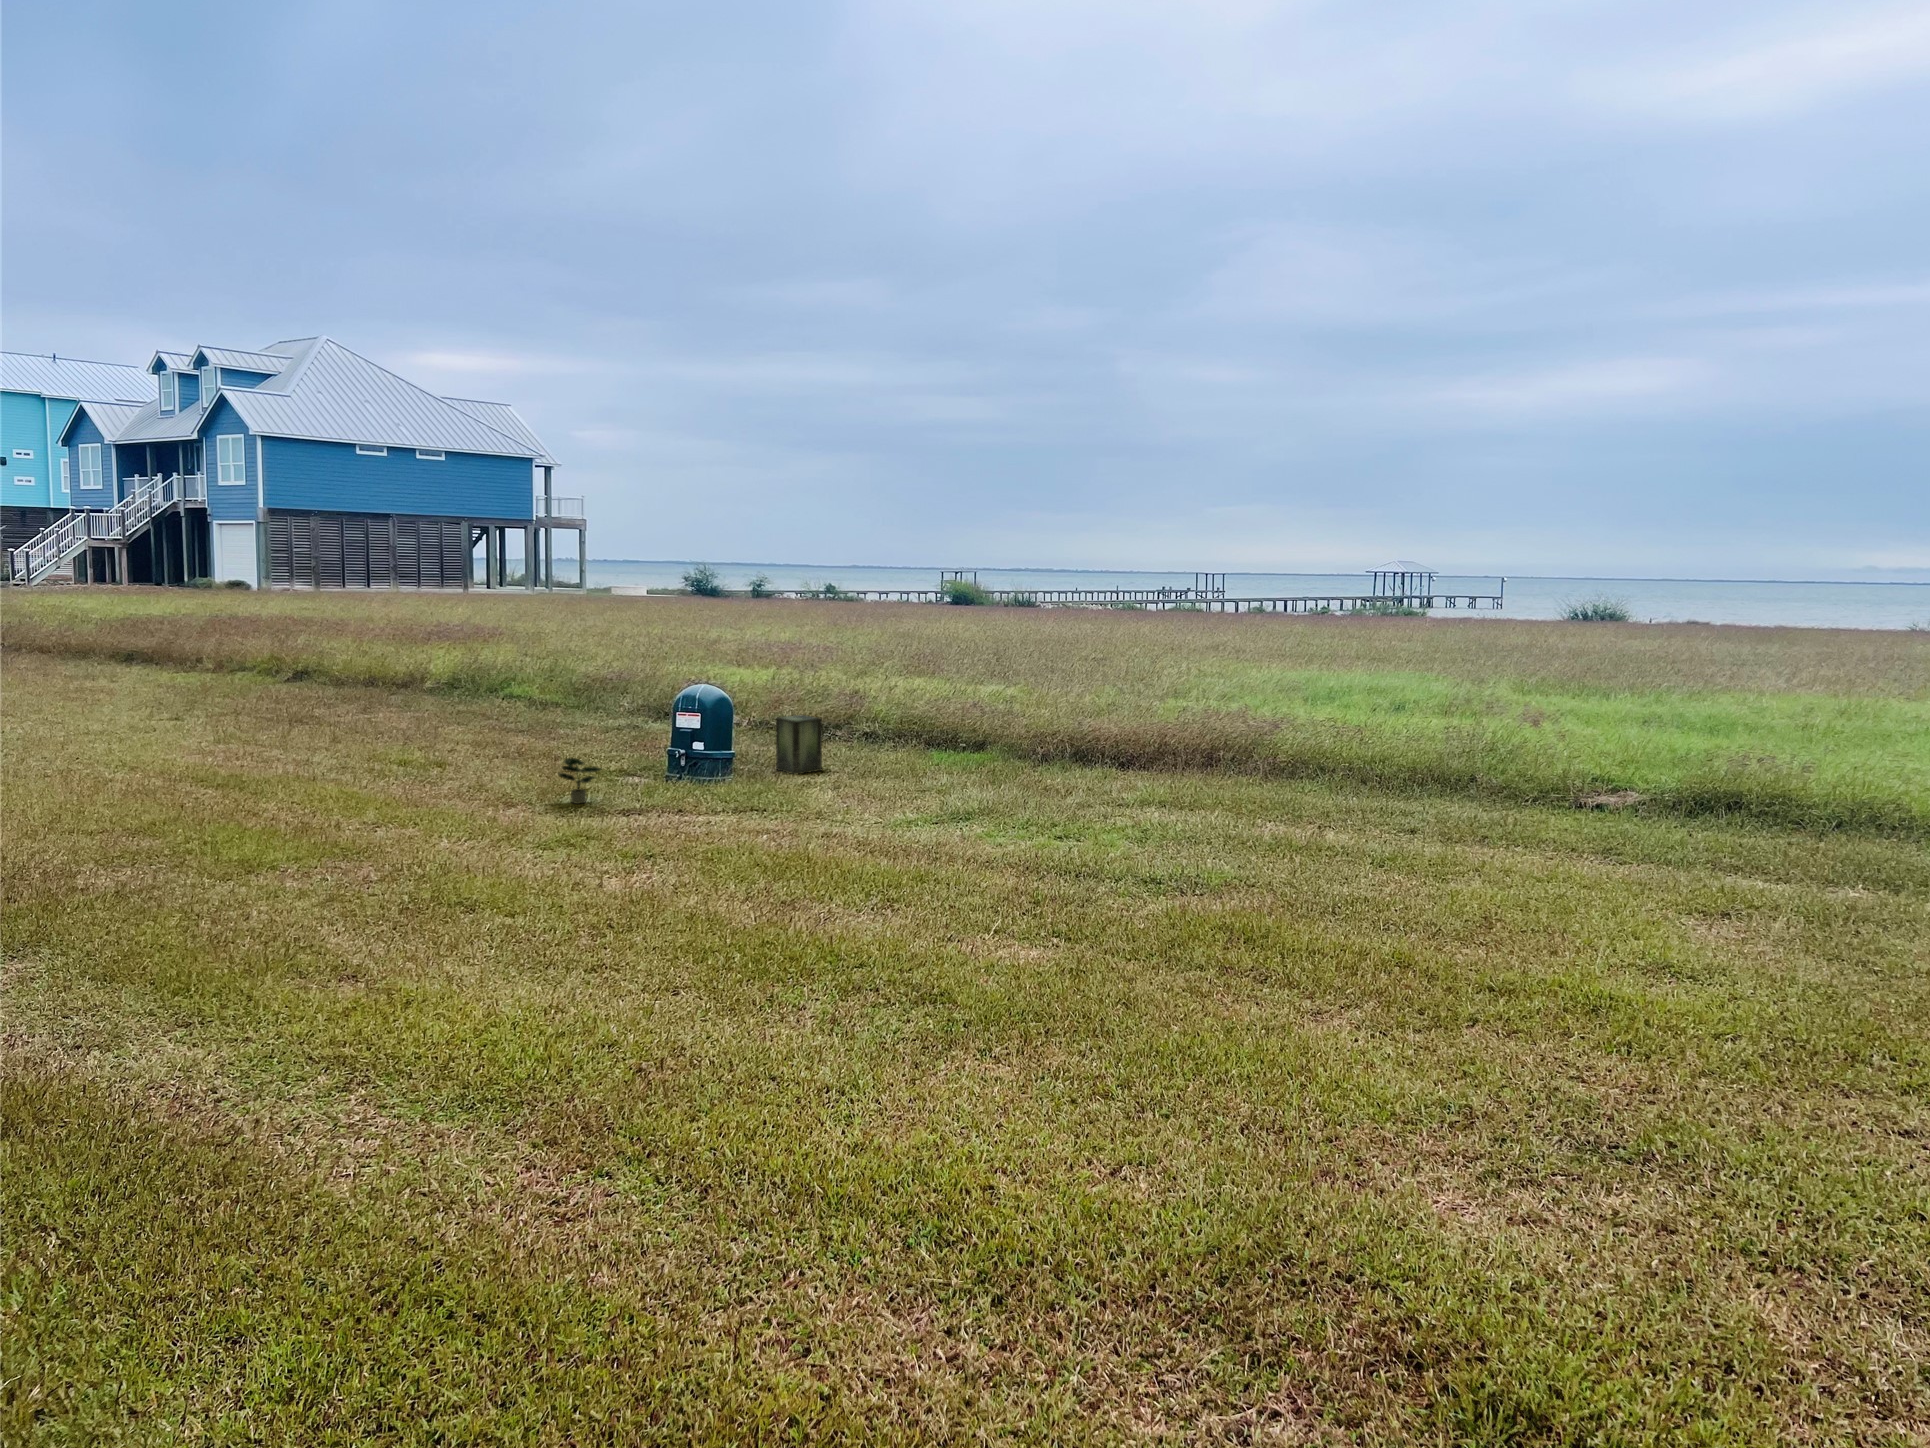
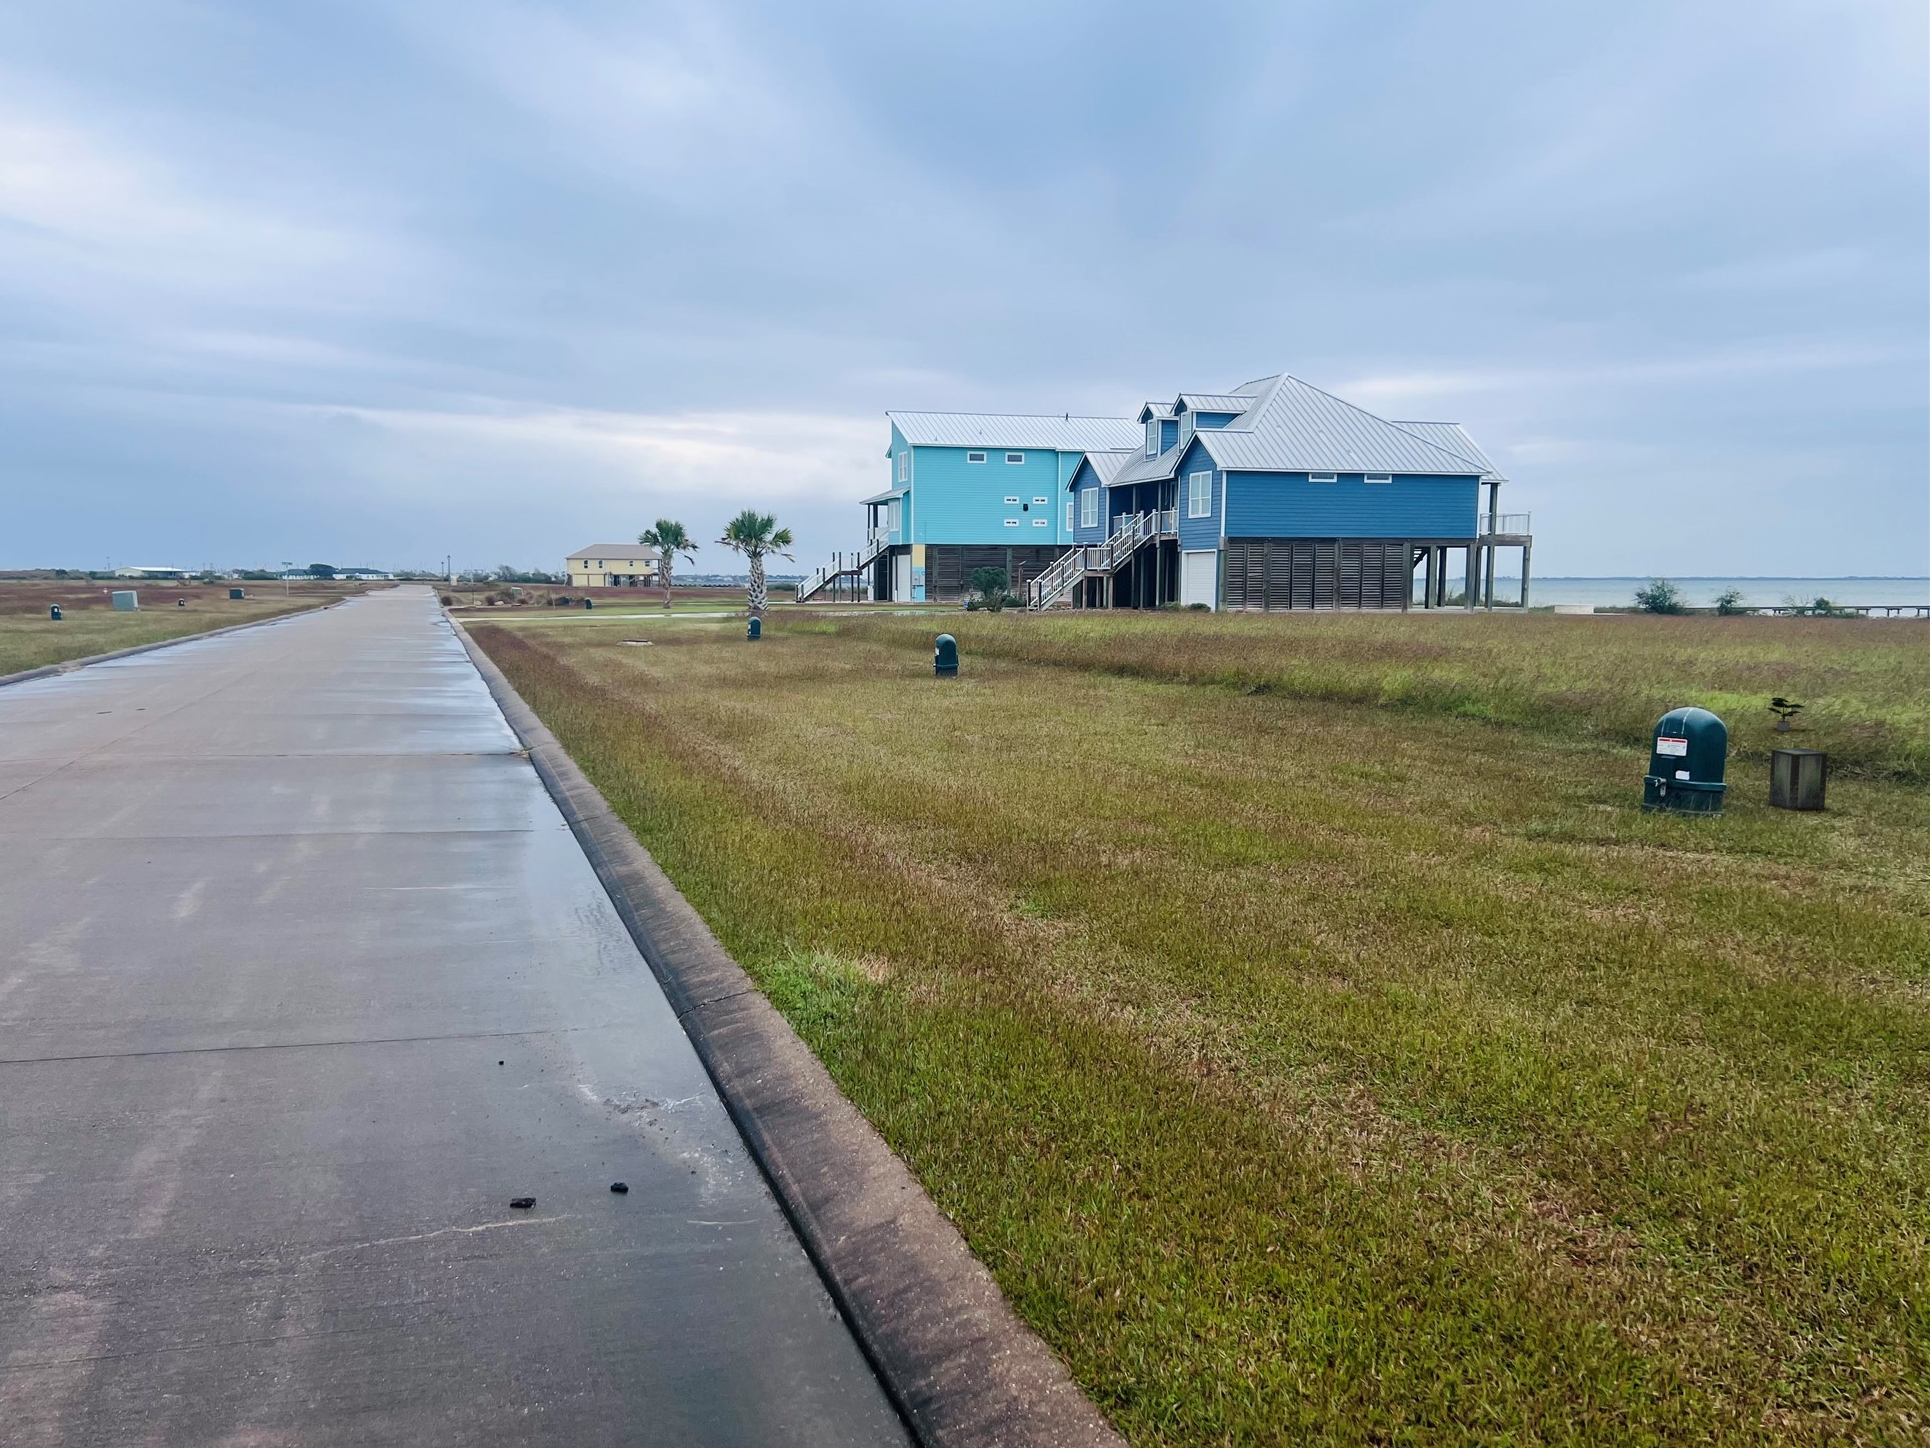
potted plant: present [559,758,601,804] -> present [1768,697,1804,732]

